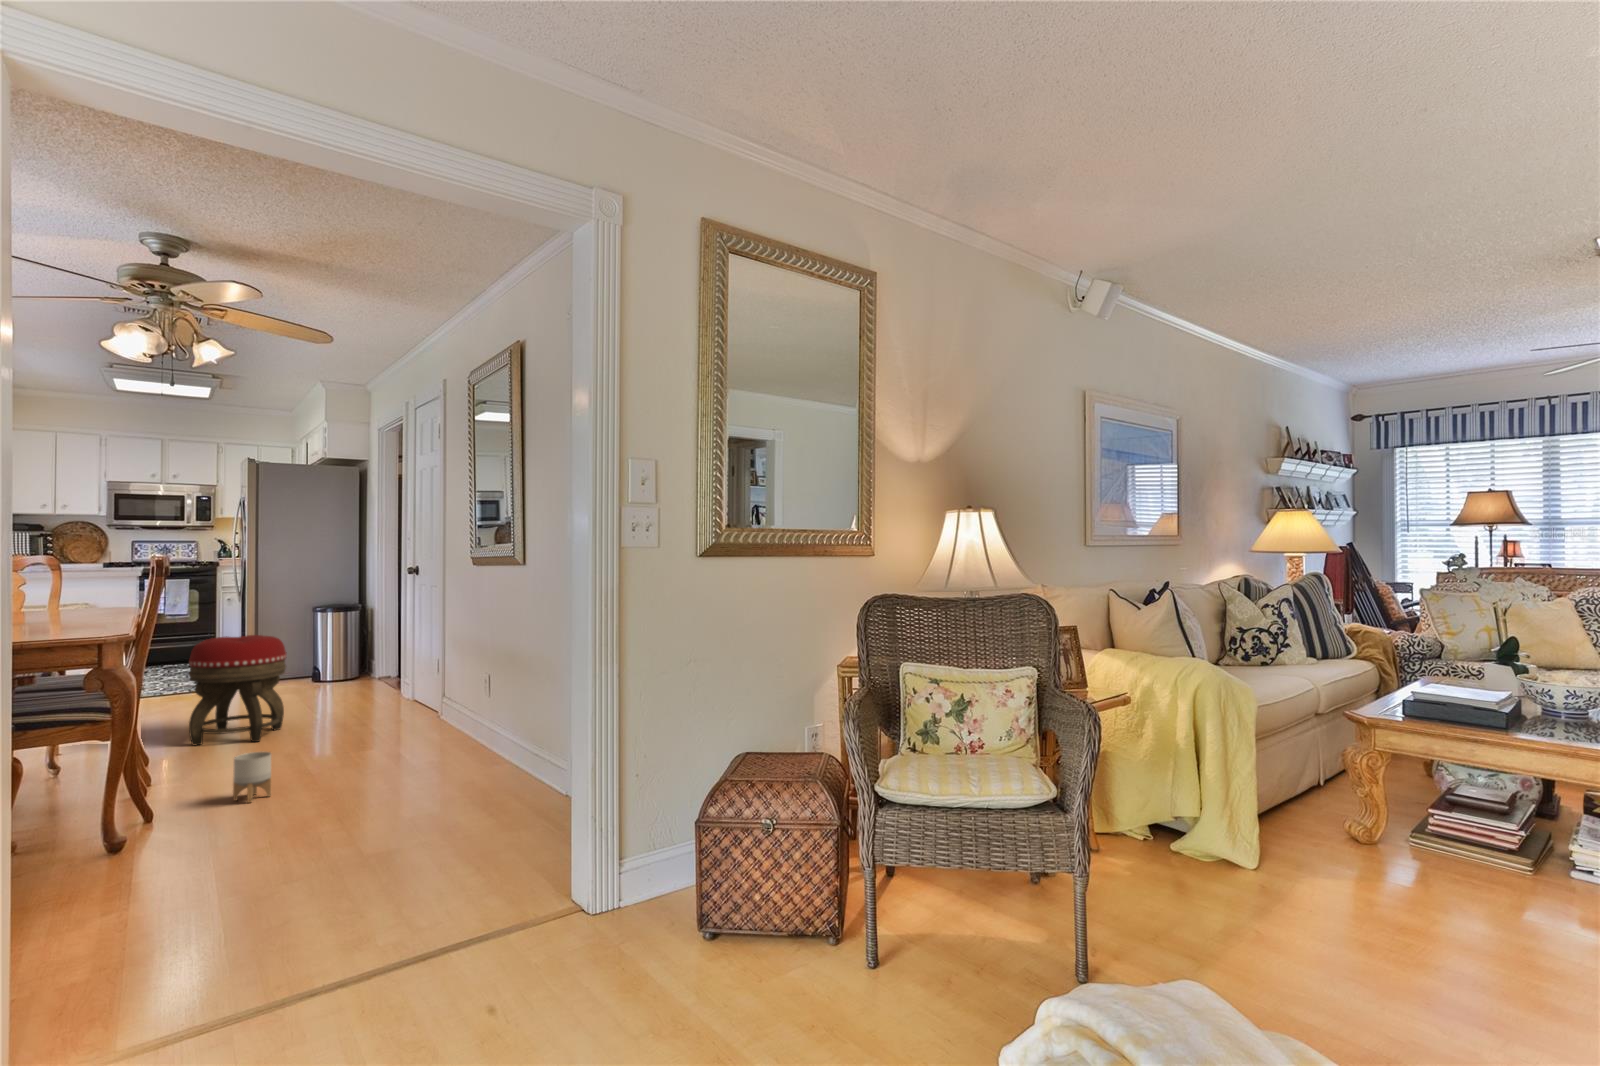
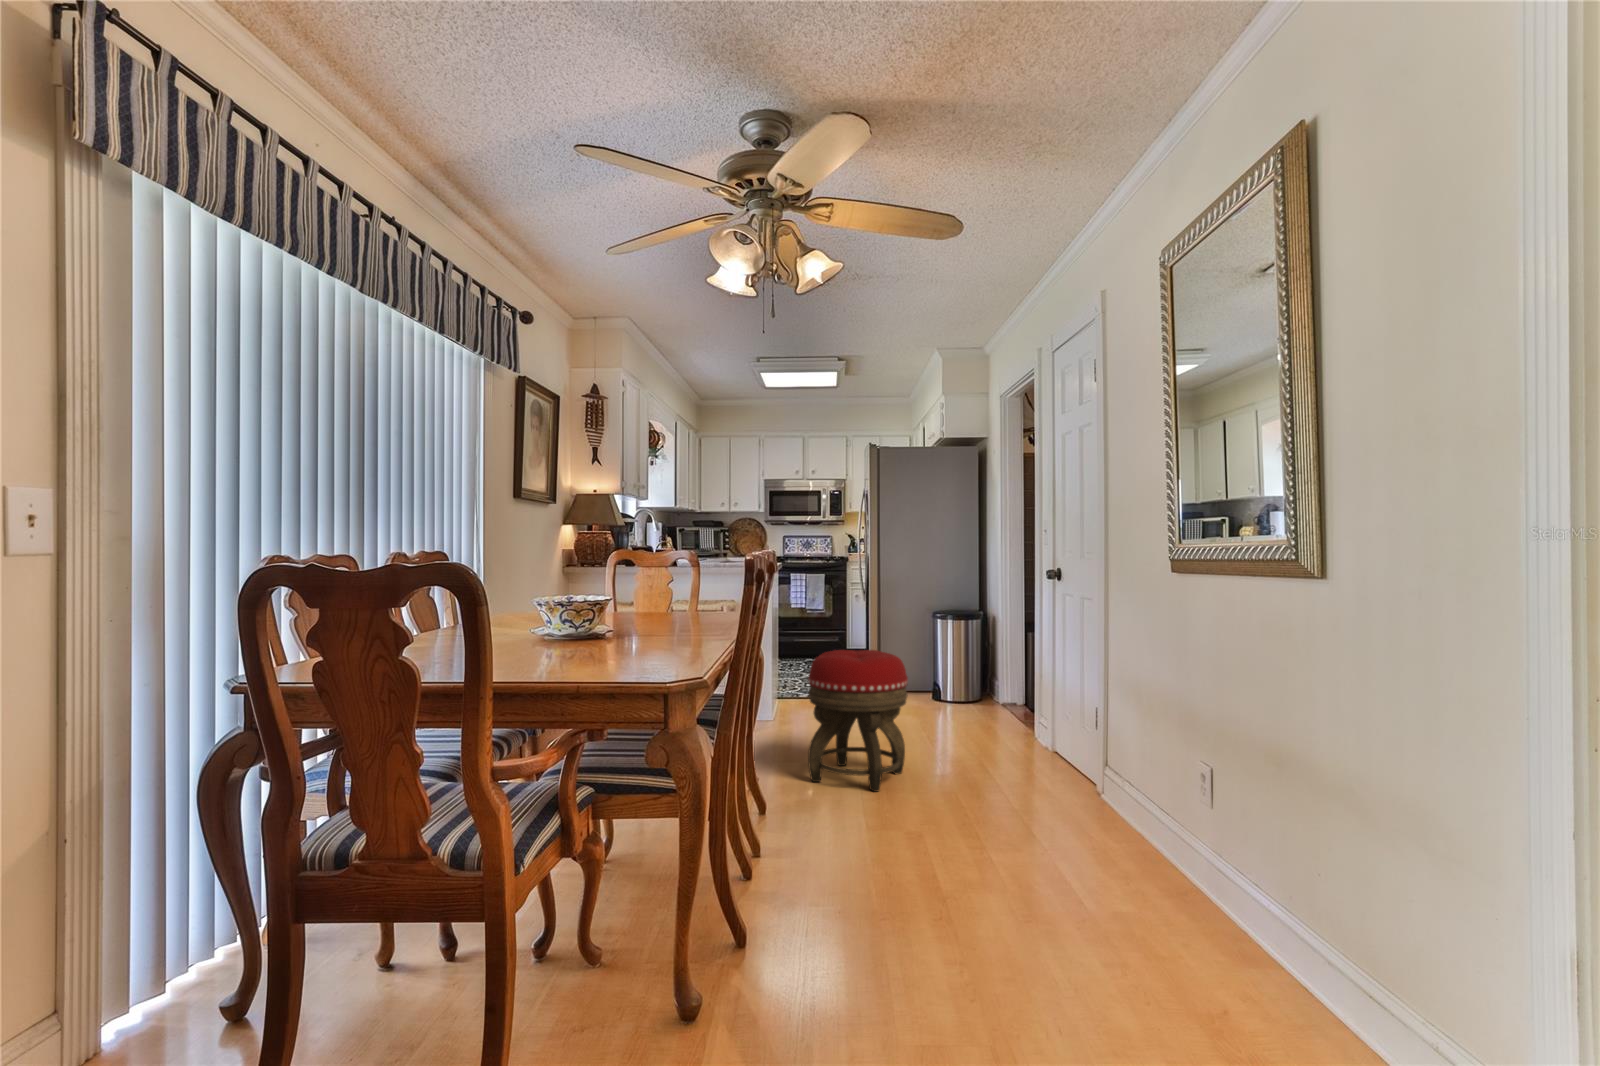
planter: present [233,752,271,803] -> none [842,846,889,932]

